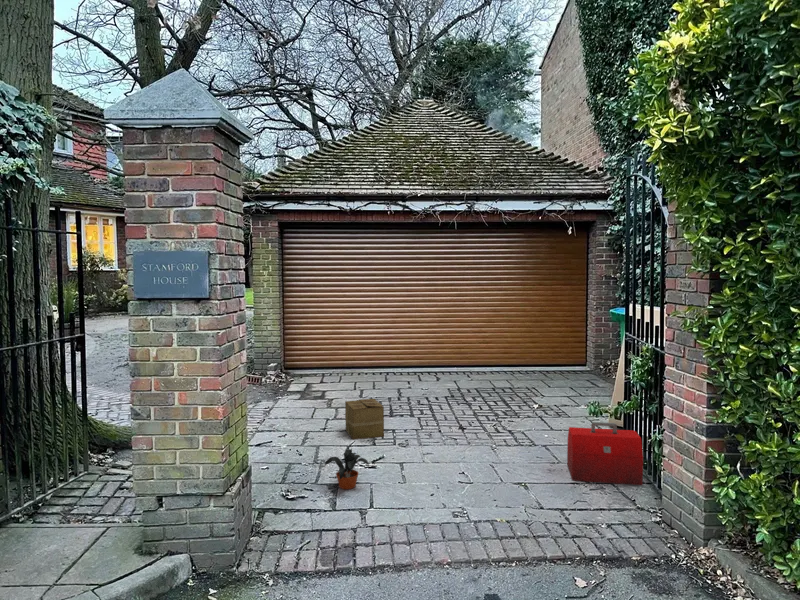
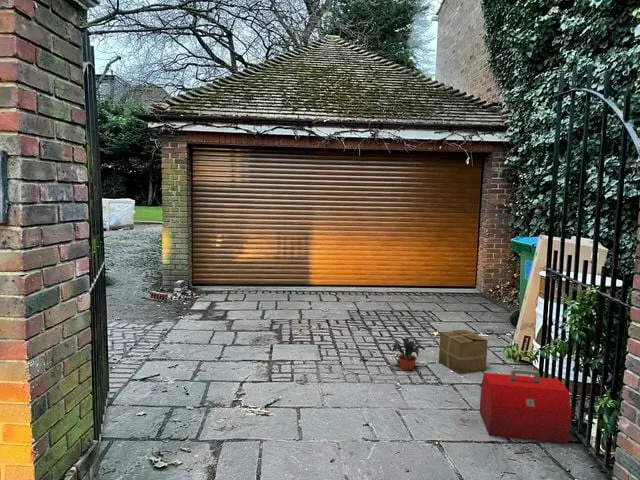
cardboard box: present [345,399,384,440] -> present [439,330,488,374]
potted plant: present [324,449,369,489] -> present [392,339,425,370]

